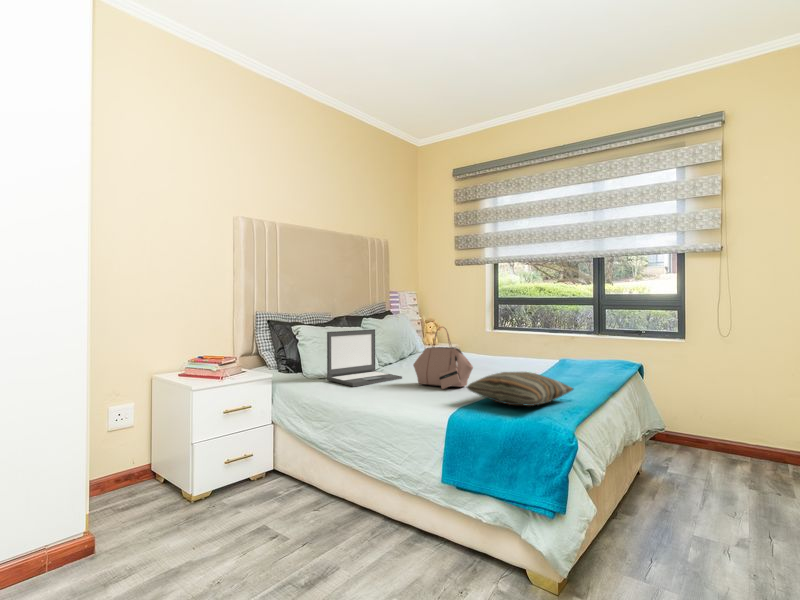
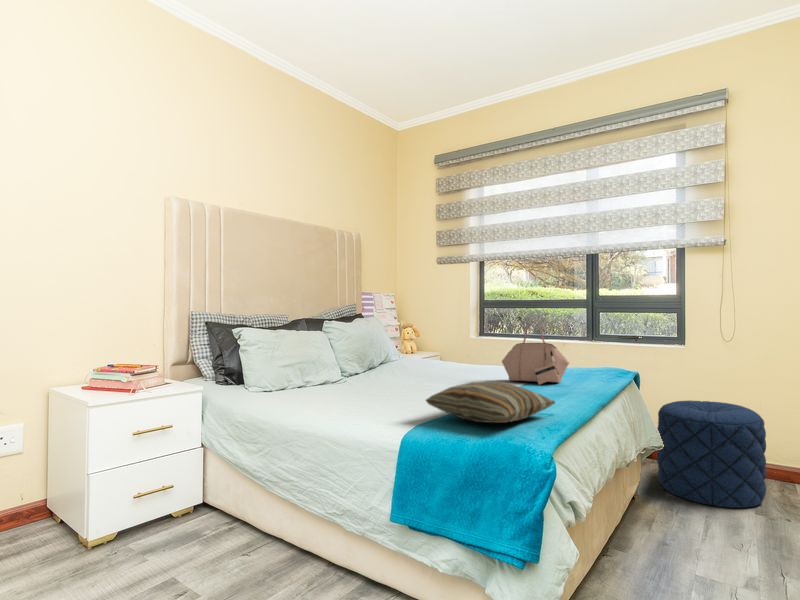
handbag: present [413,327,473,389] -> present [502,322,569,385]
laptop: present [327,329,402,387] -> none [269,333,359,401]
pouf: none [657,387,754,480] -> present [657,400,766,508]

